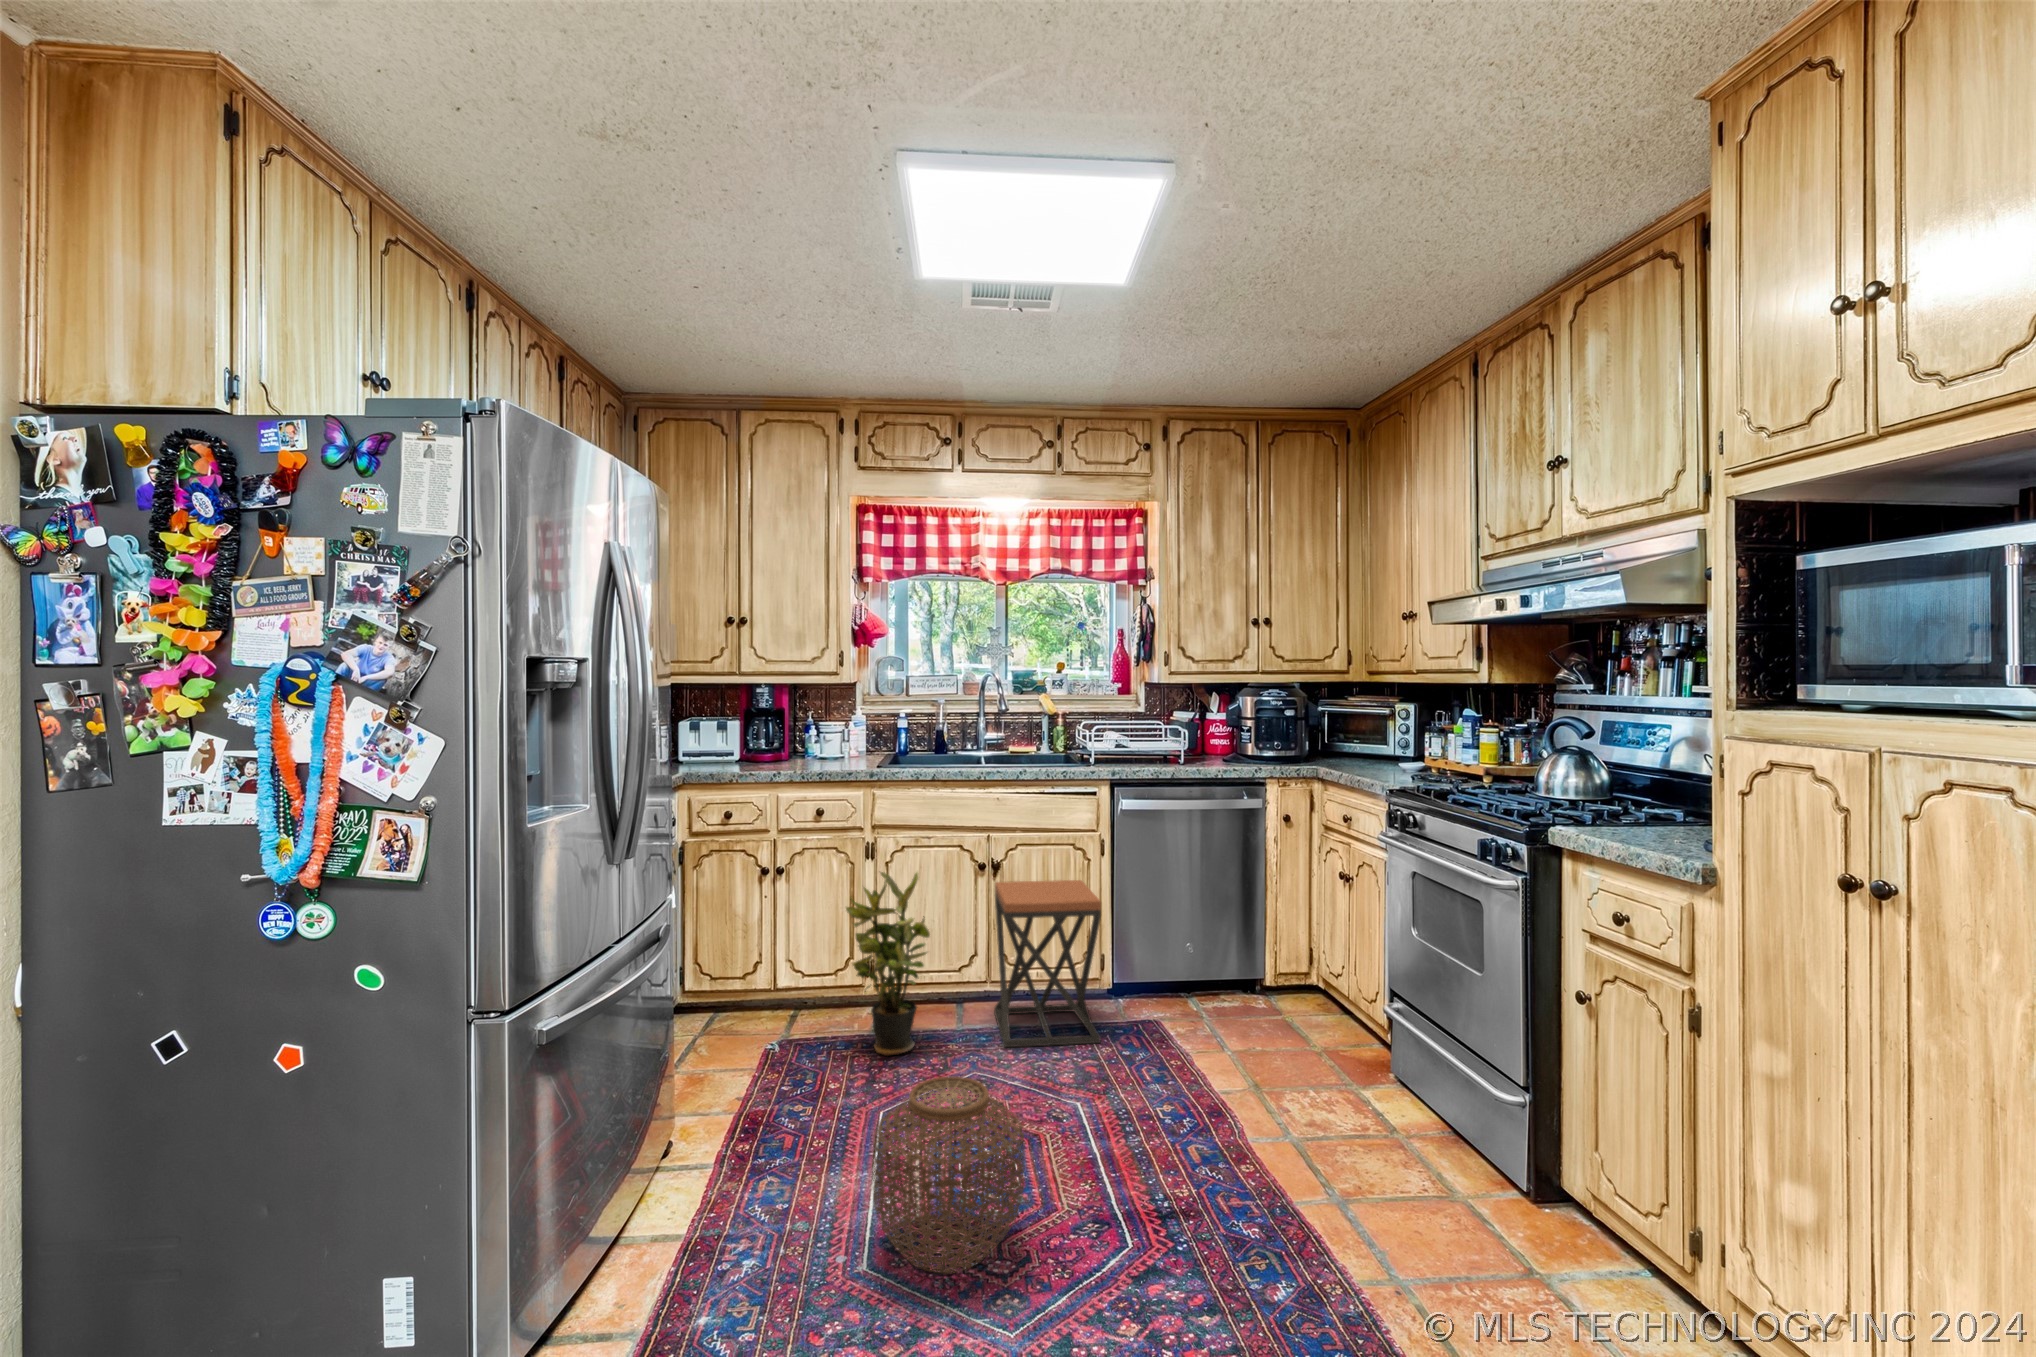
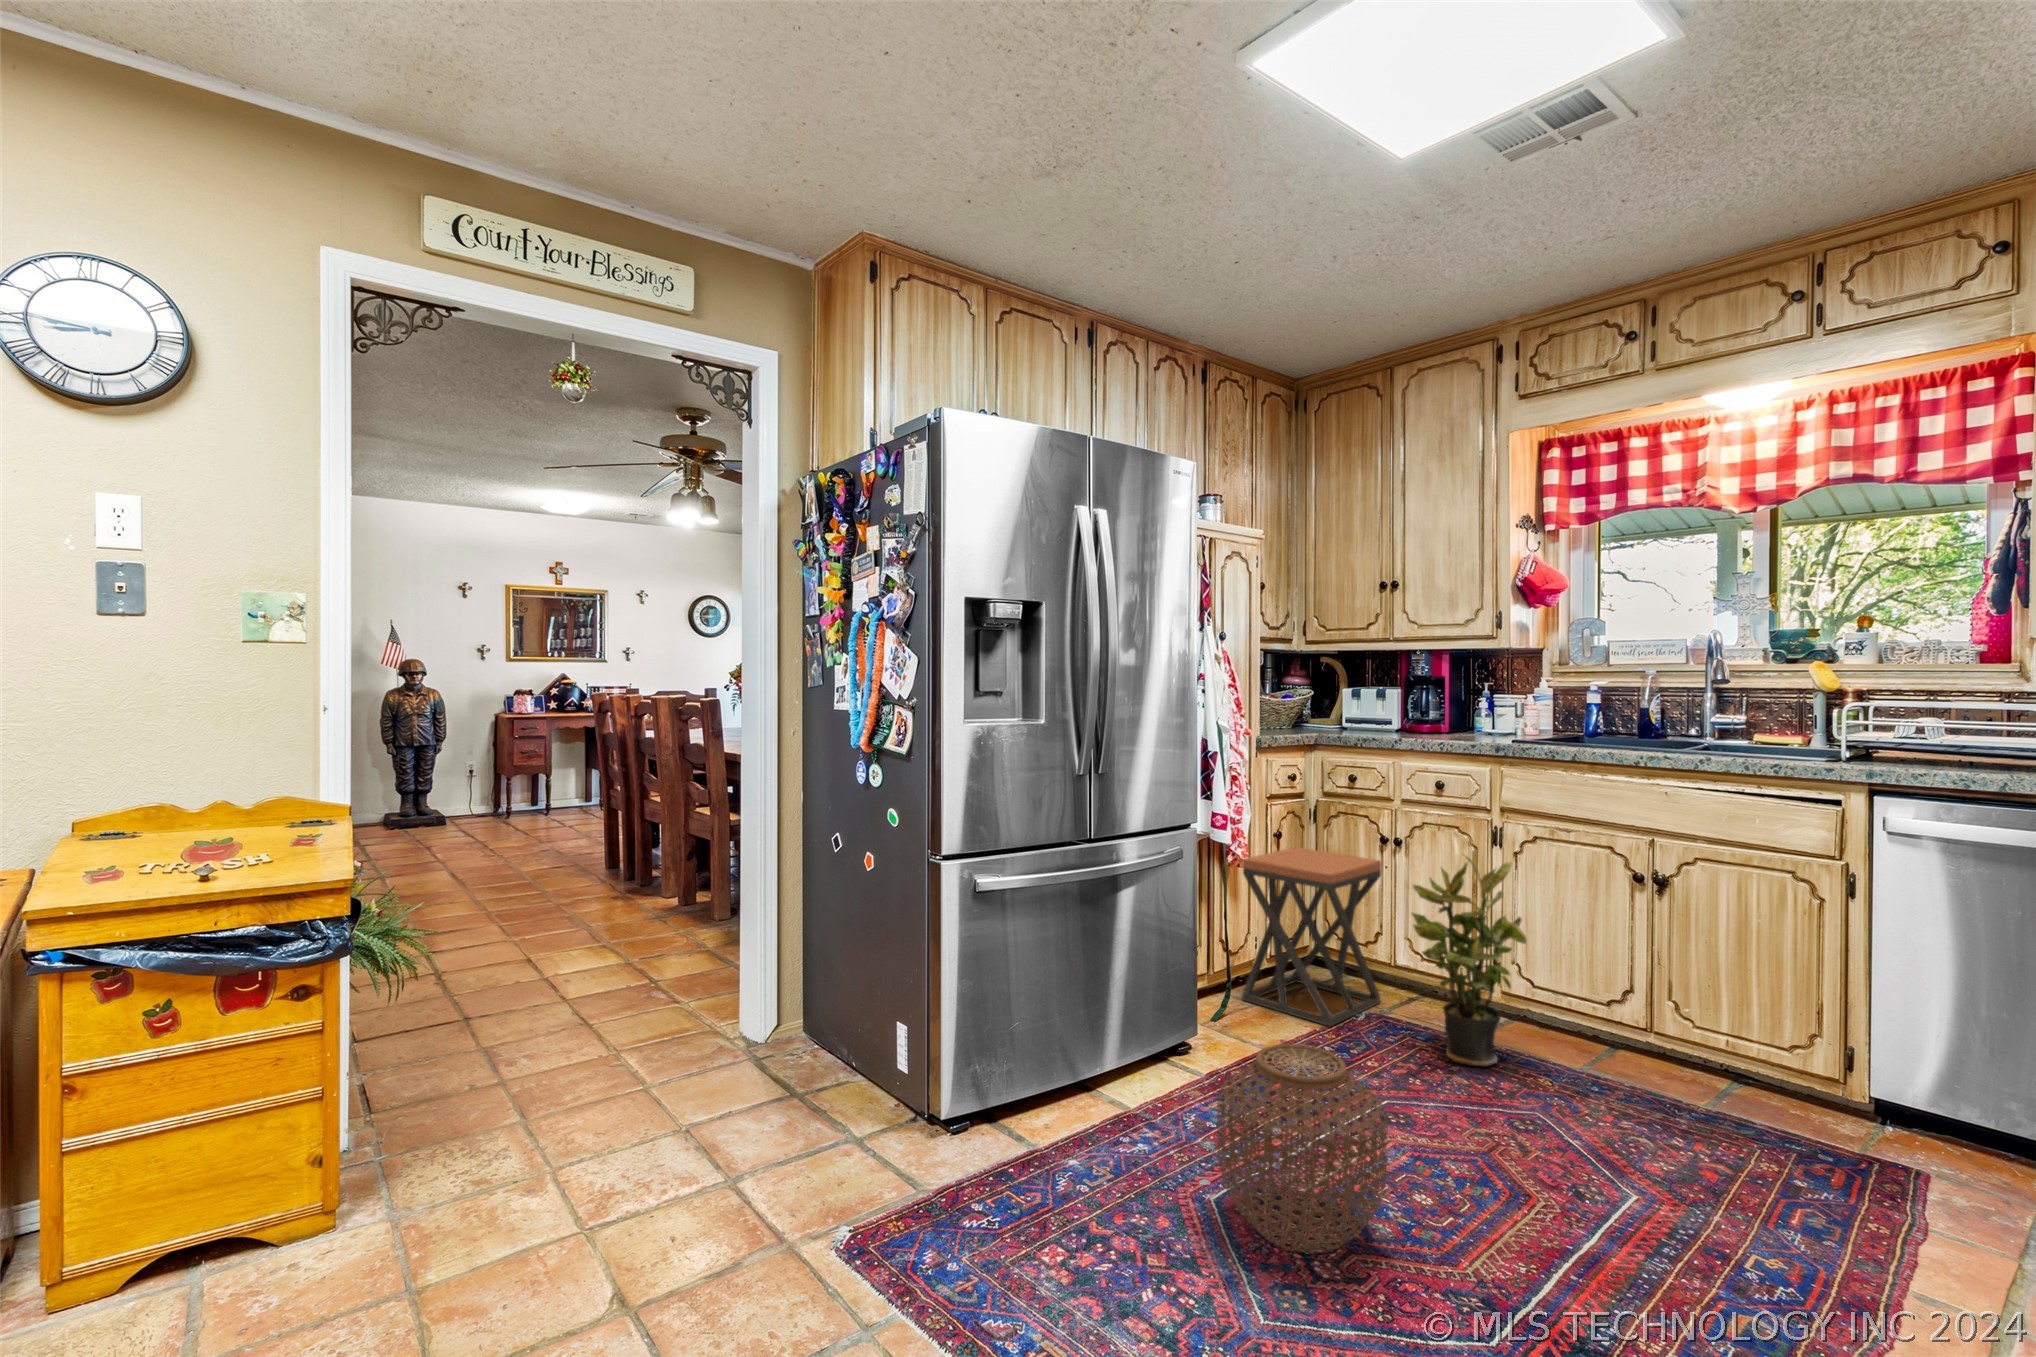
stool: present [994,880,1101,1047] -> present [1242,847,1382,1027]

